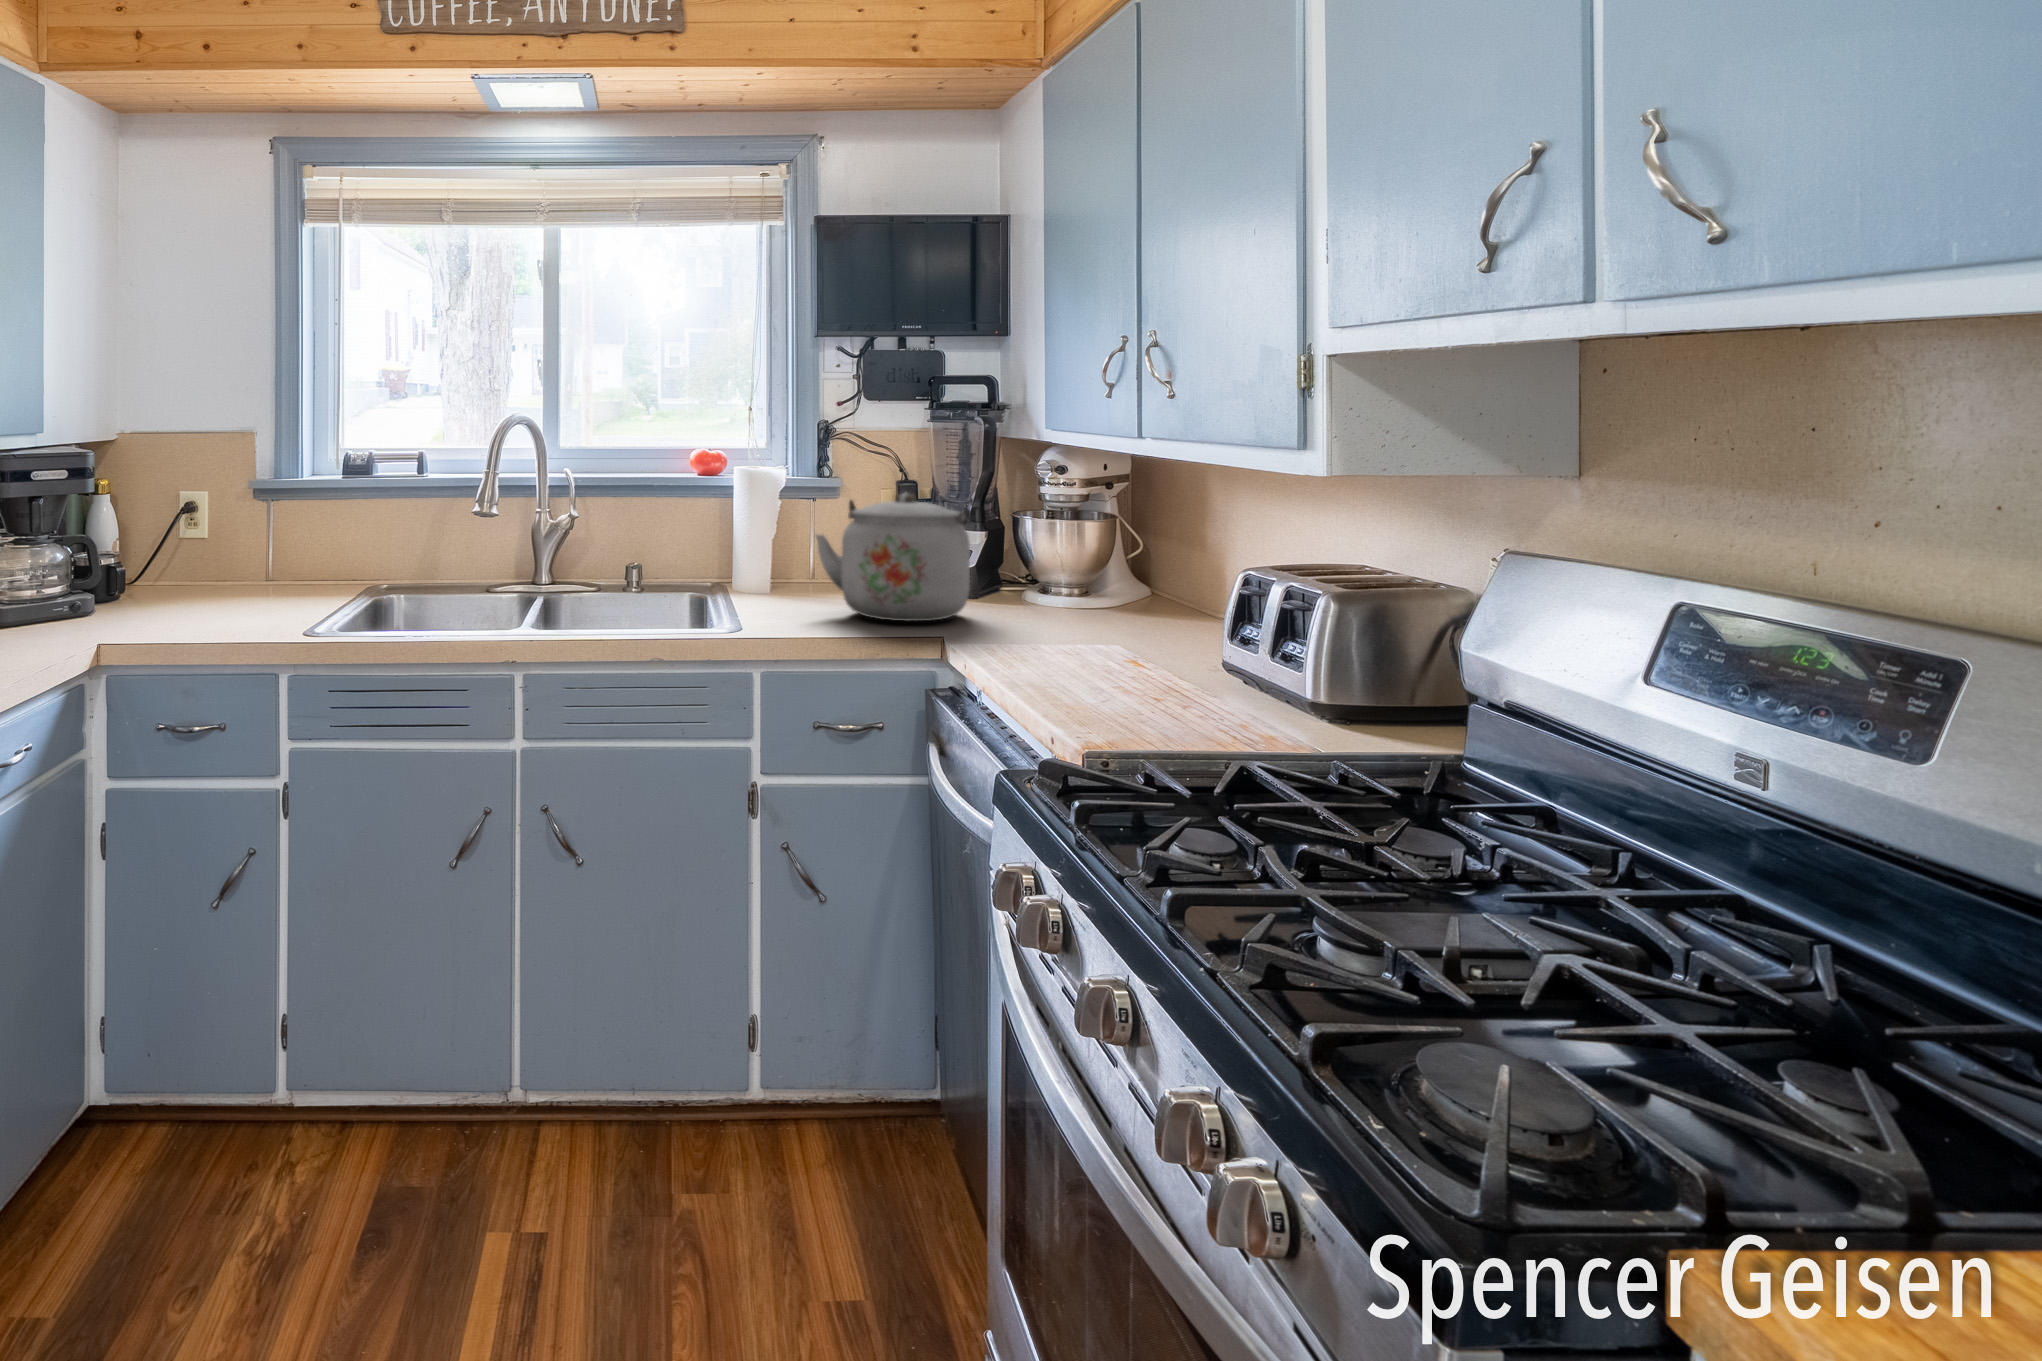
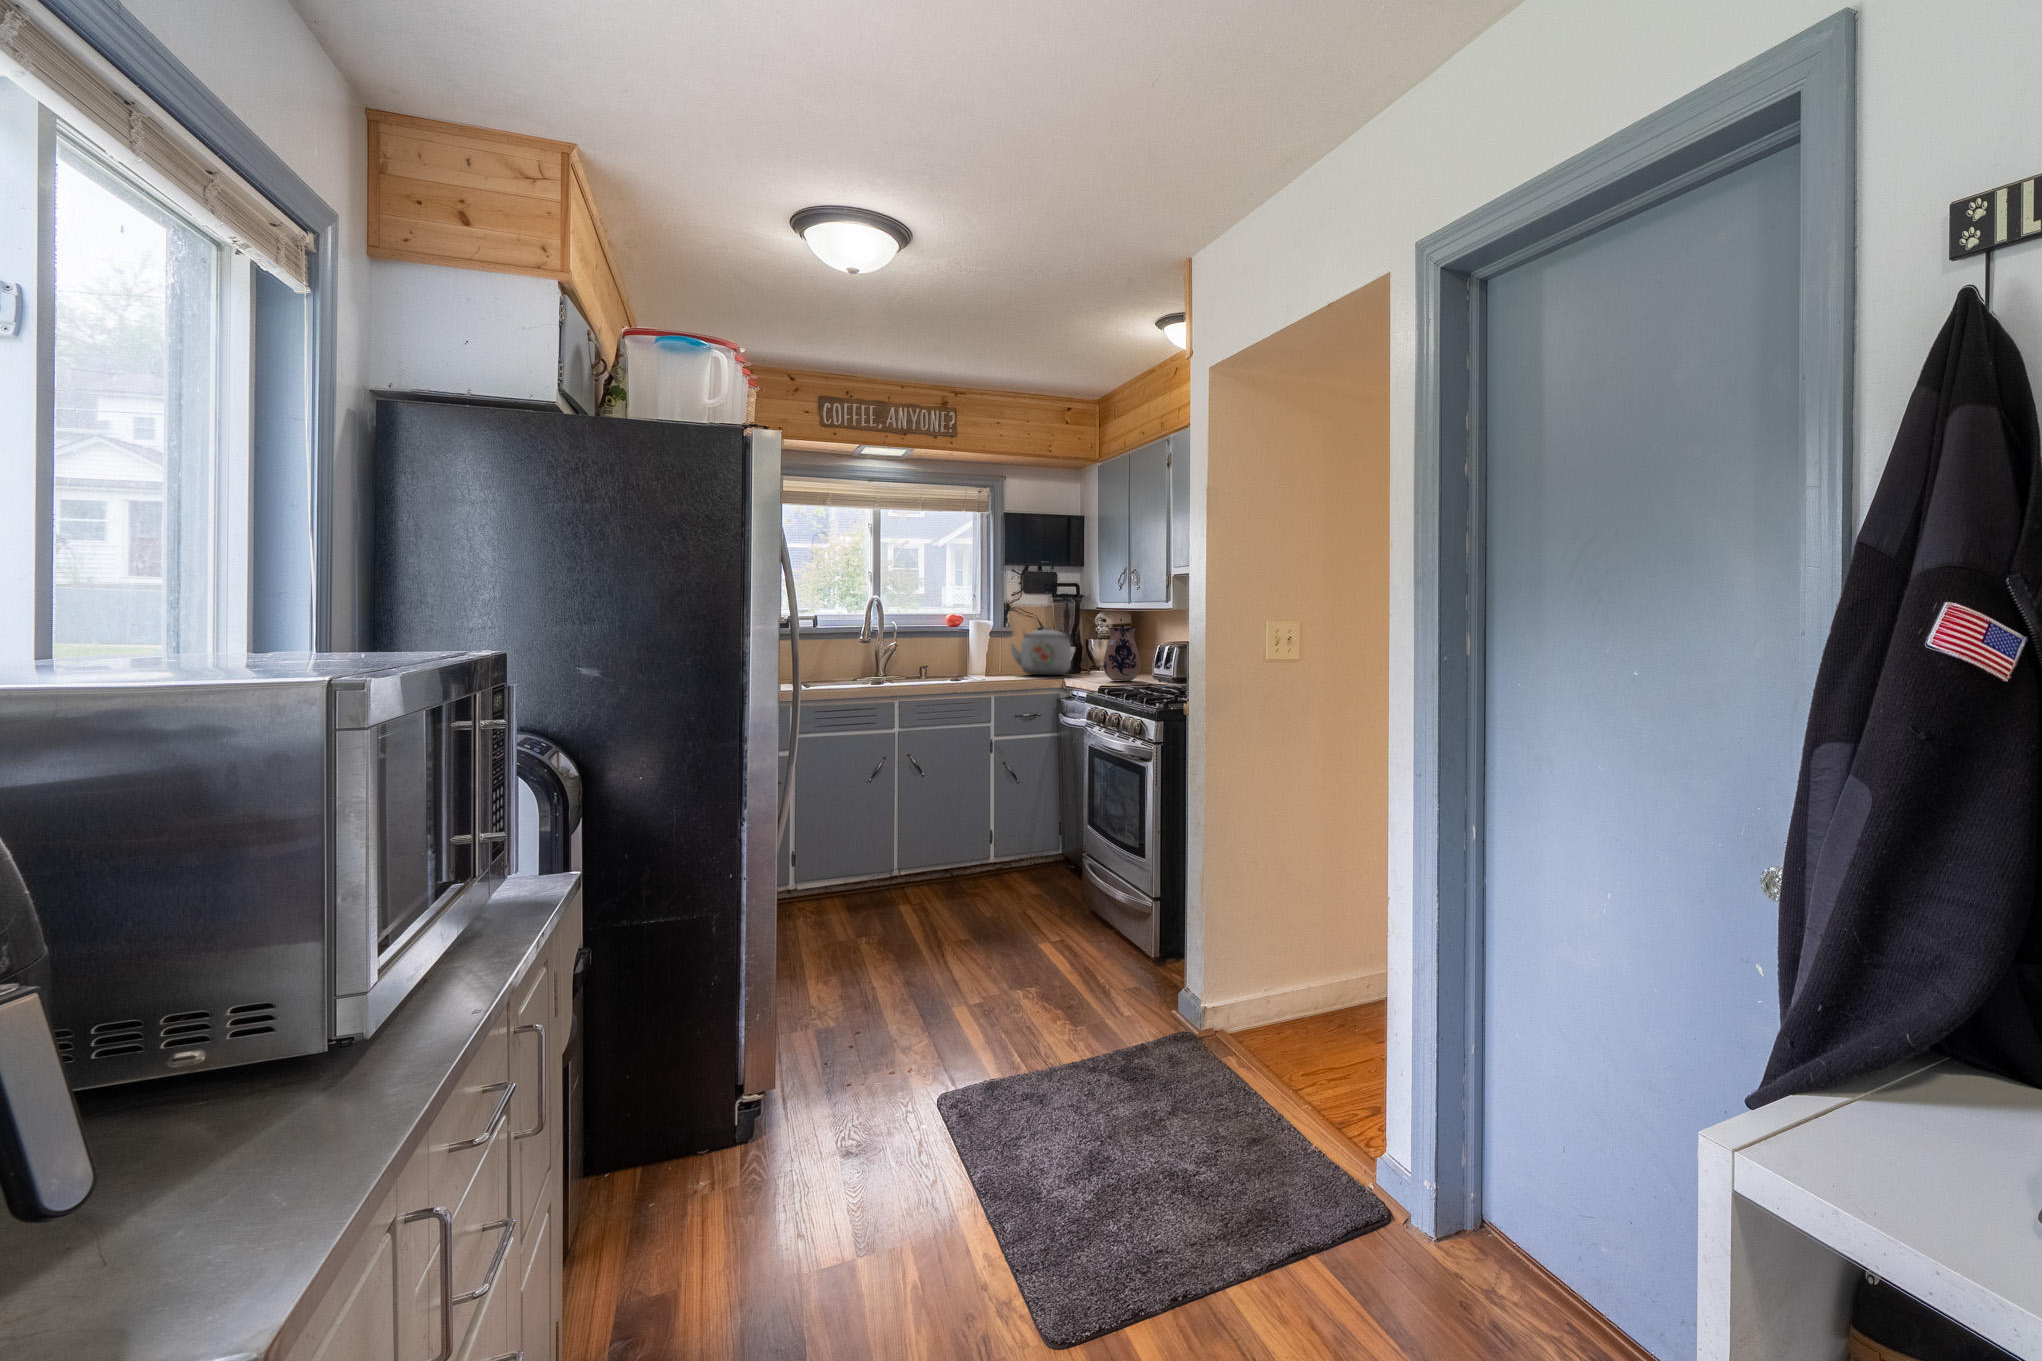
ceramic pitcher: none [1058,517,1181,688] -> present [1103,628,1141,681]

